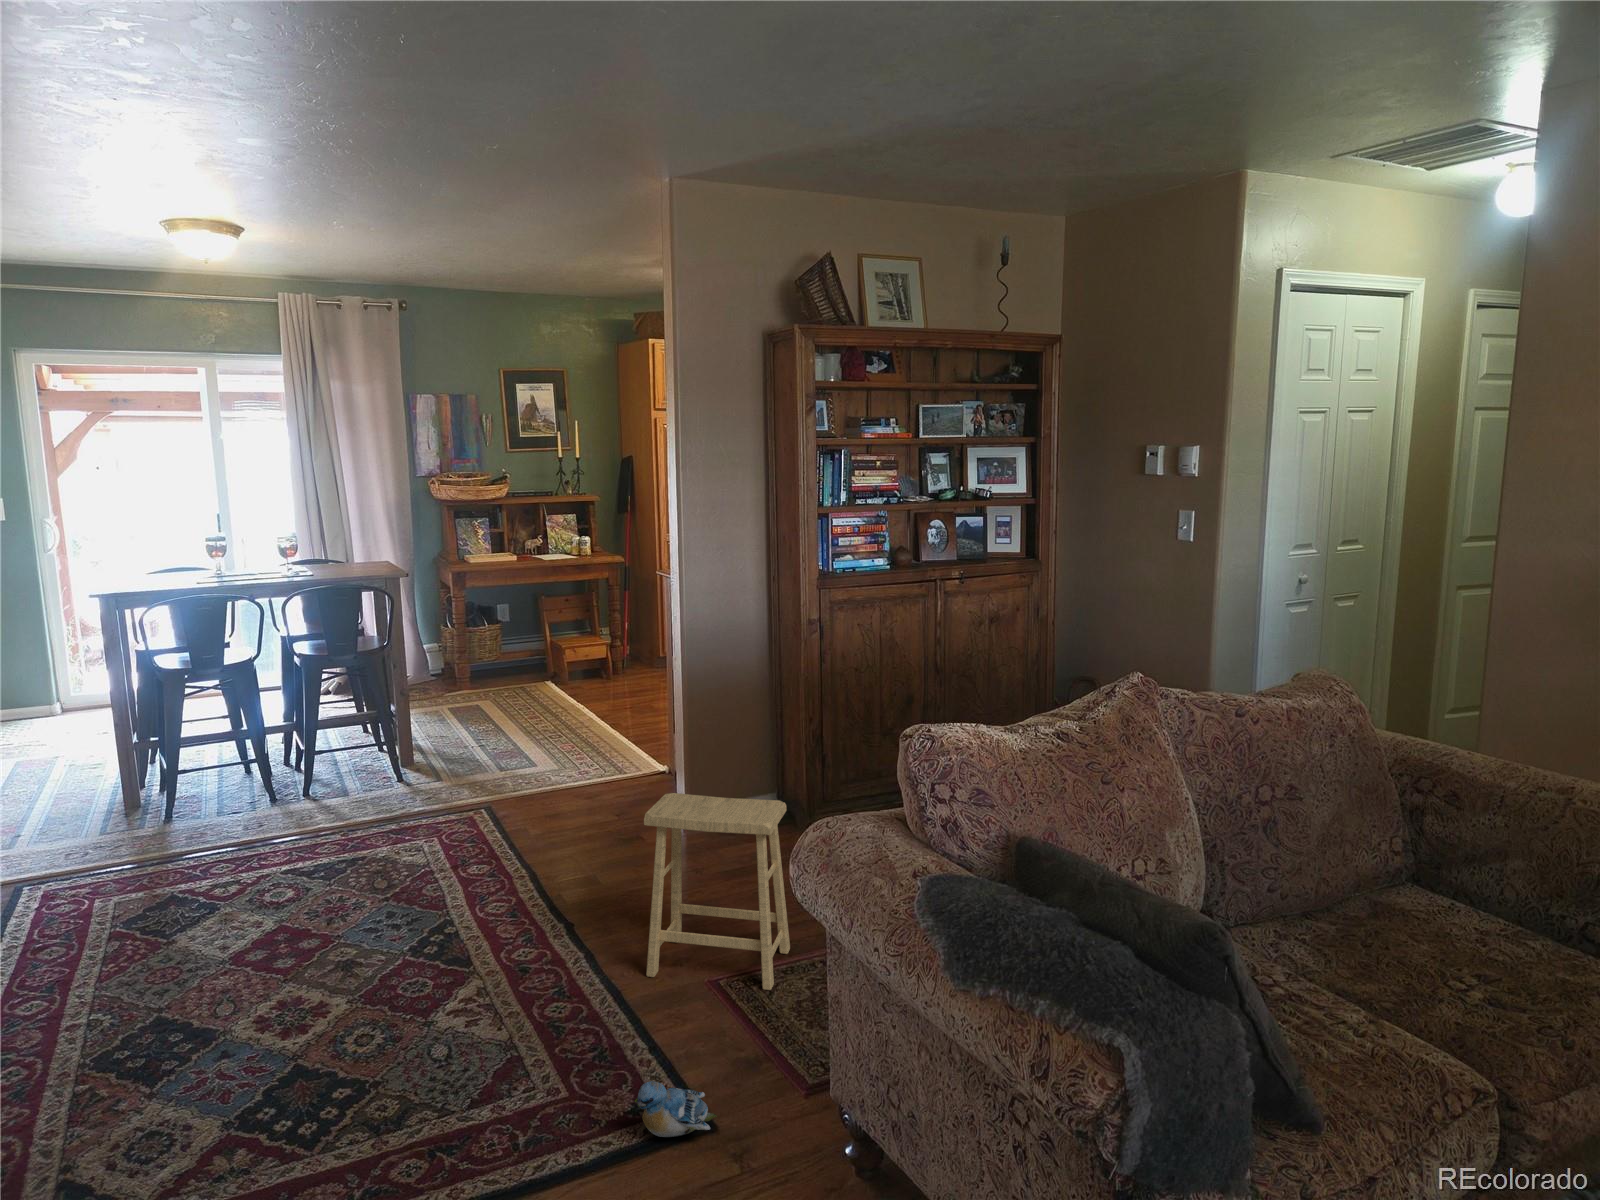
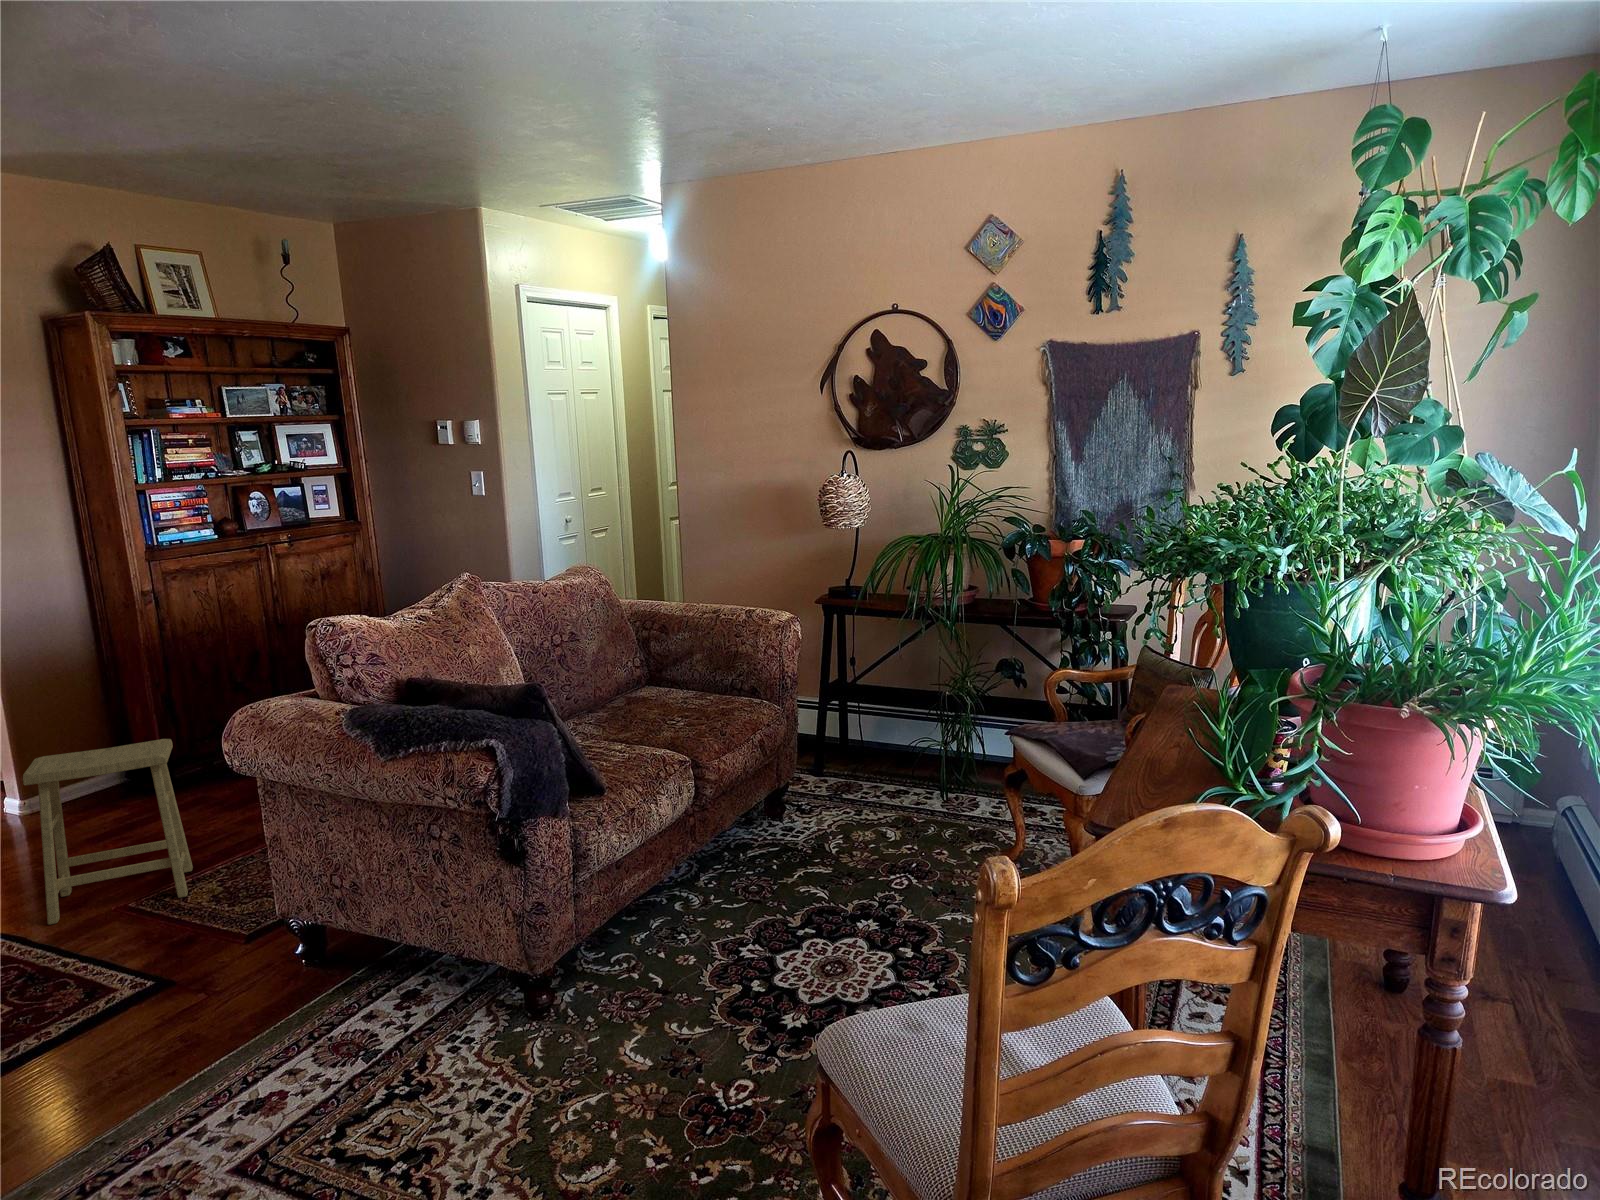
plush toy: present [635,1081,717,1137] -> none [97,961,177,1004]

